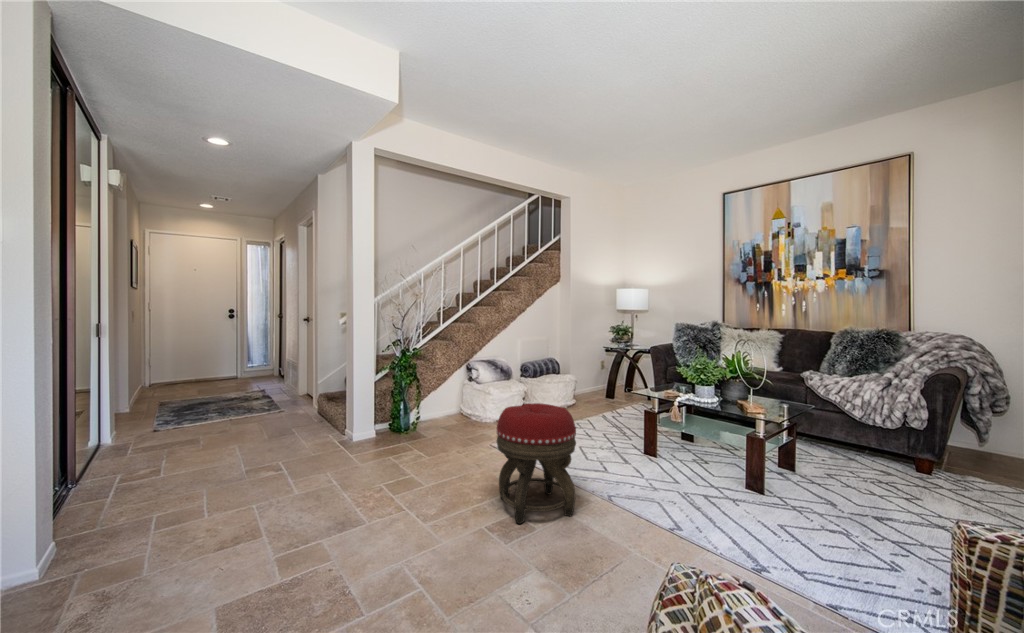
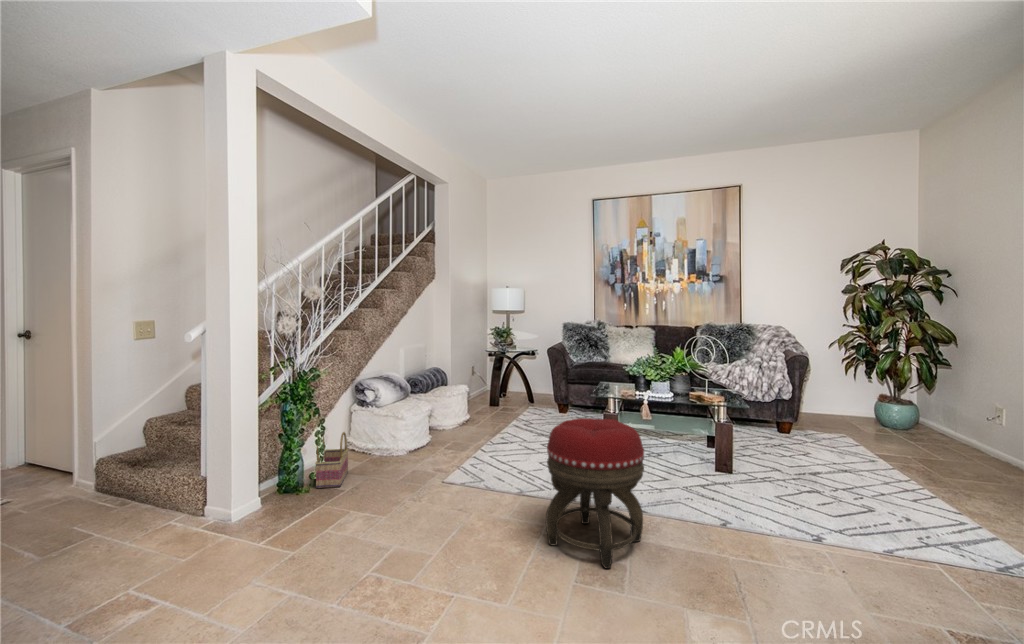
basket: none [411,395,442,434] -> present [315,432,348,488]

